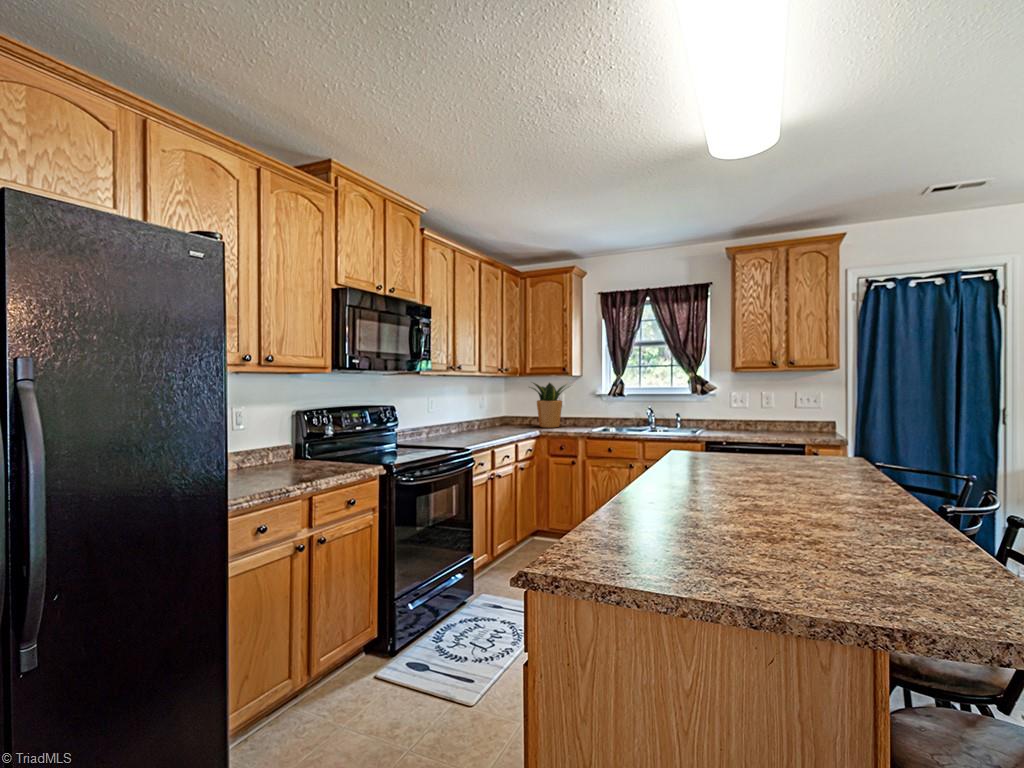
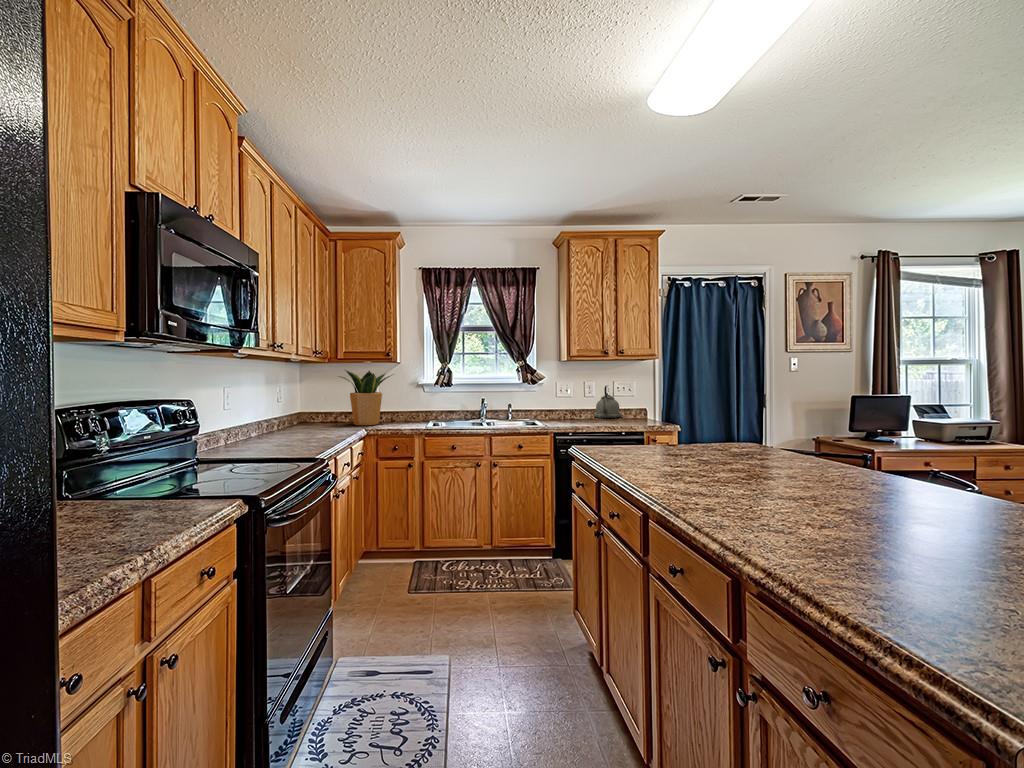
kettle: none [769,398,801,433] -> present [594,386,622,418]

